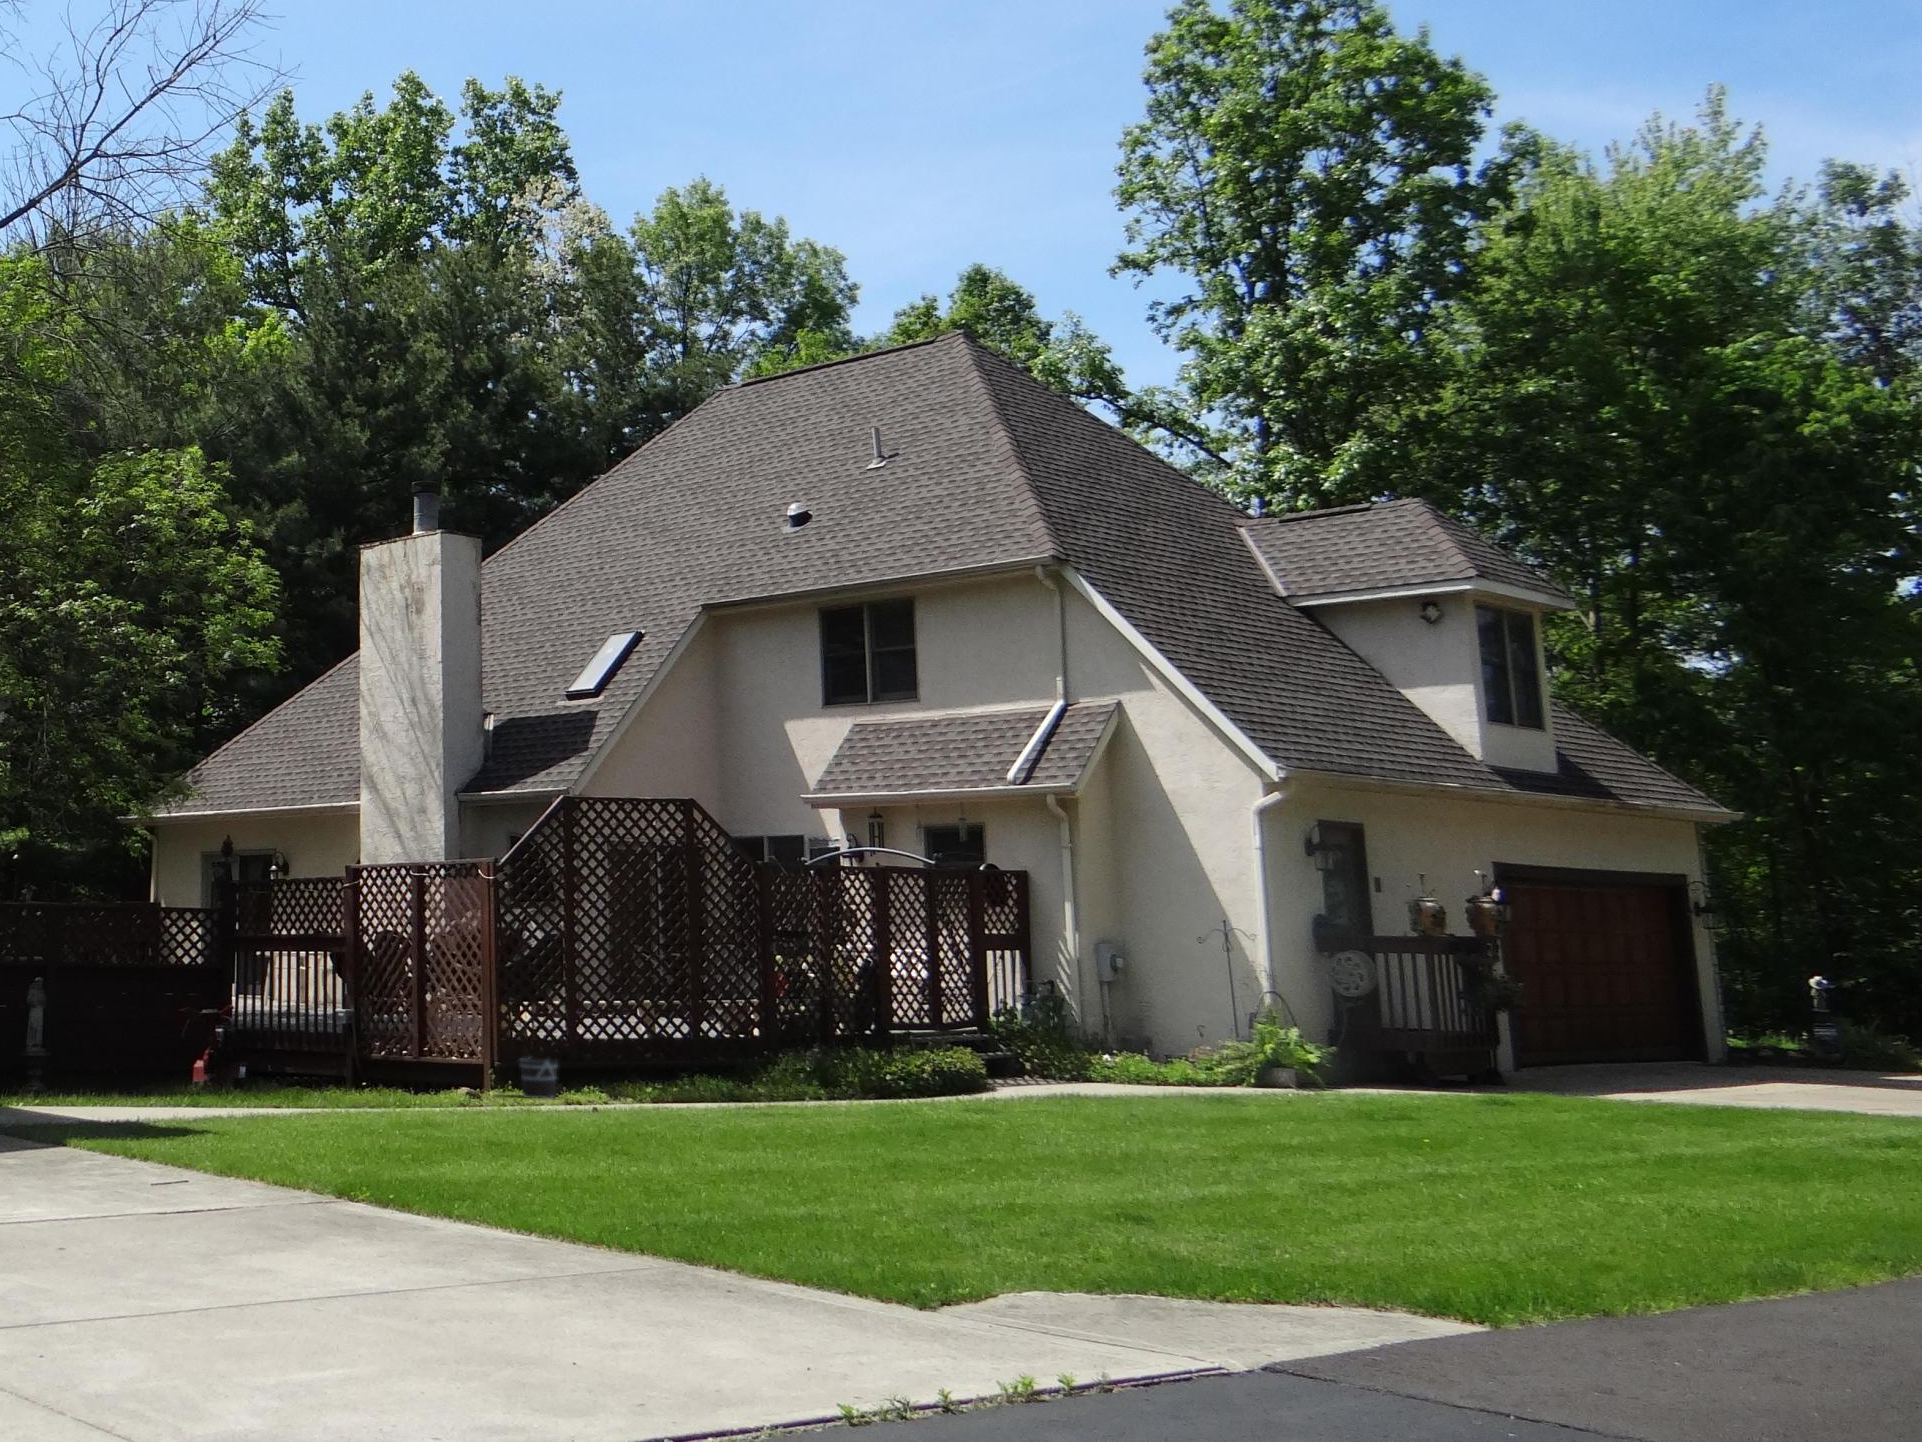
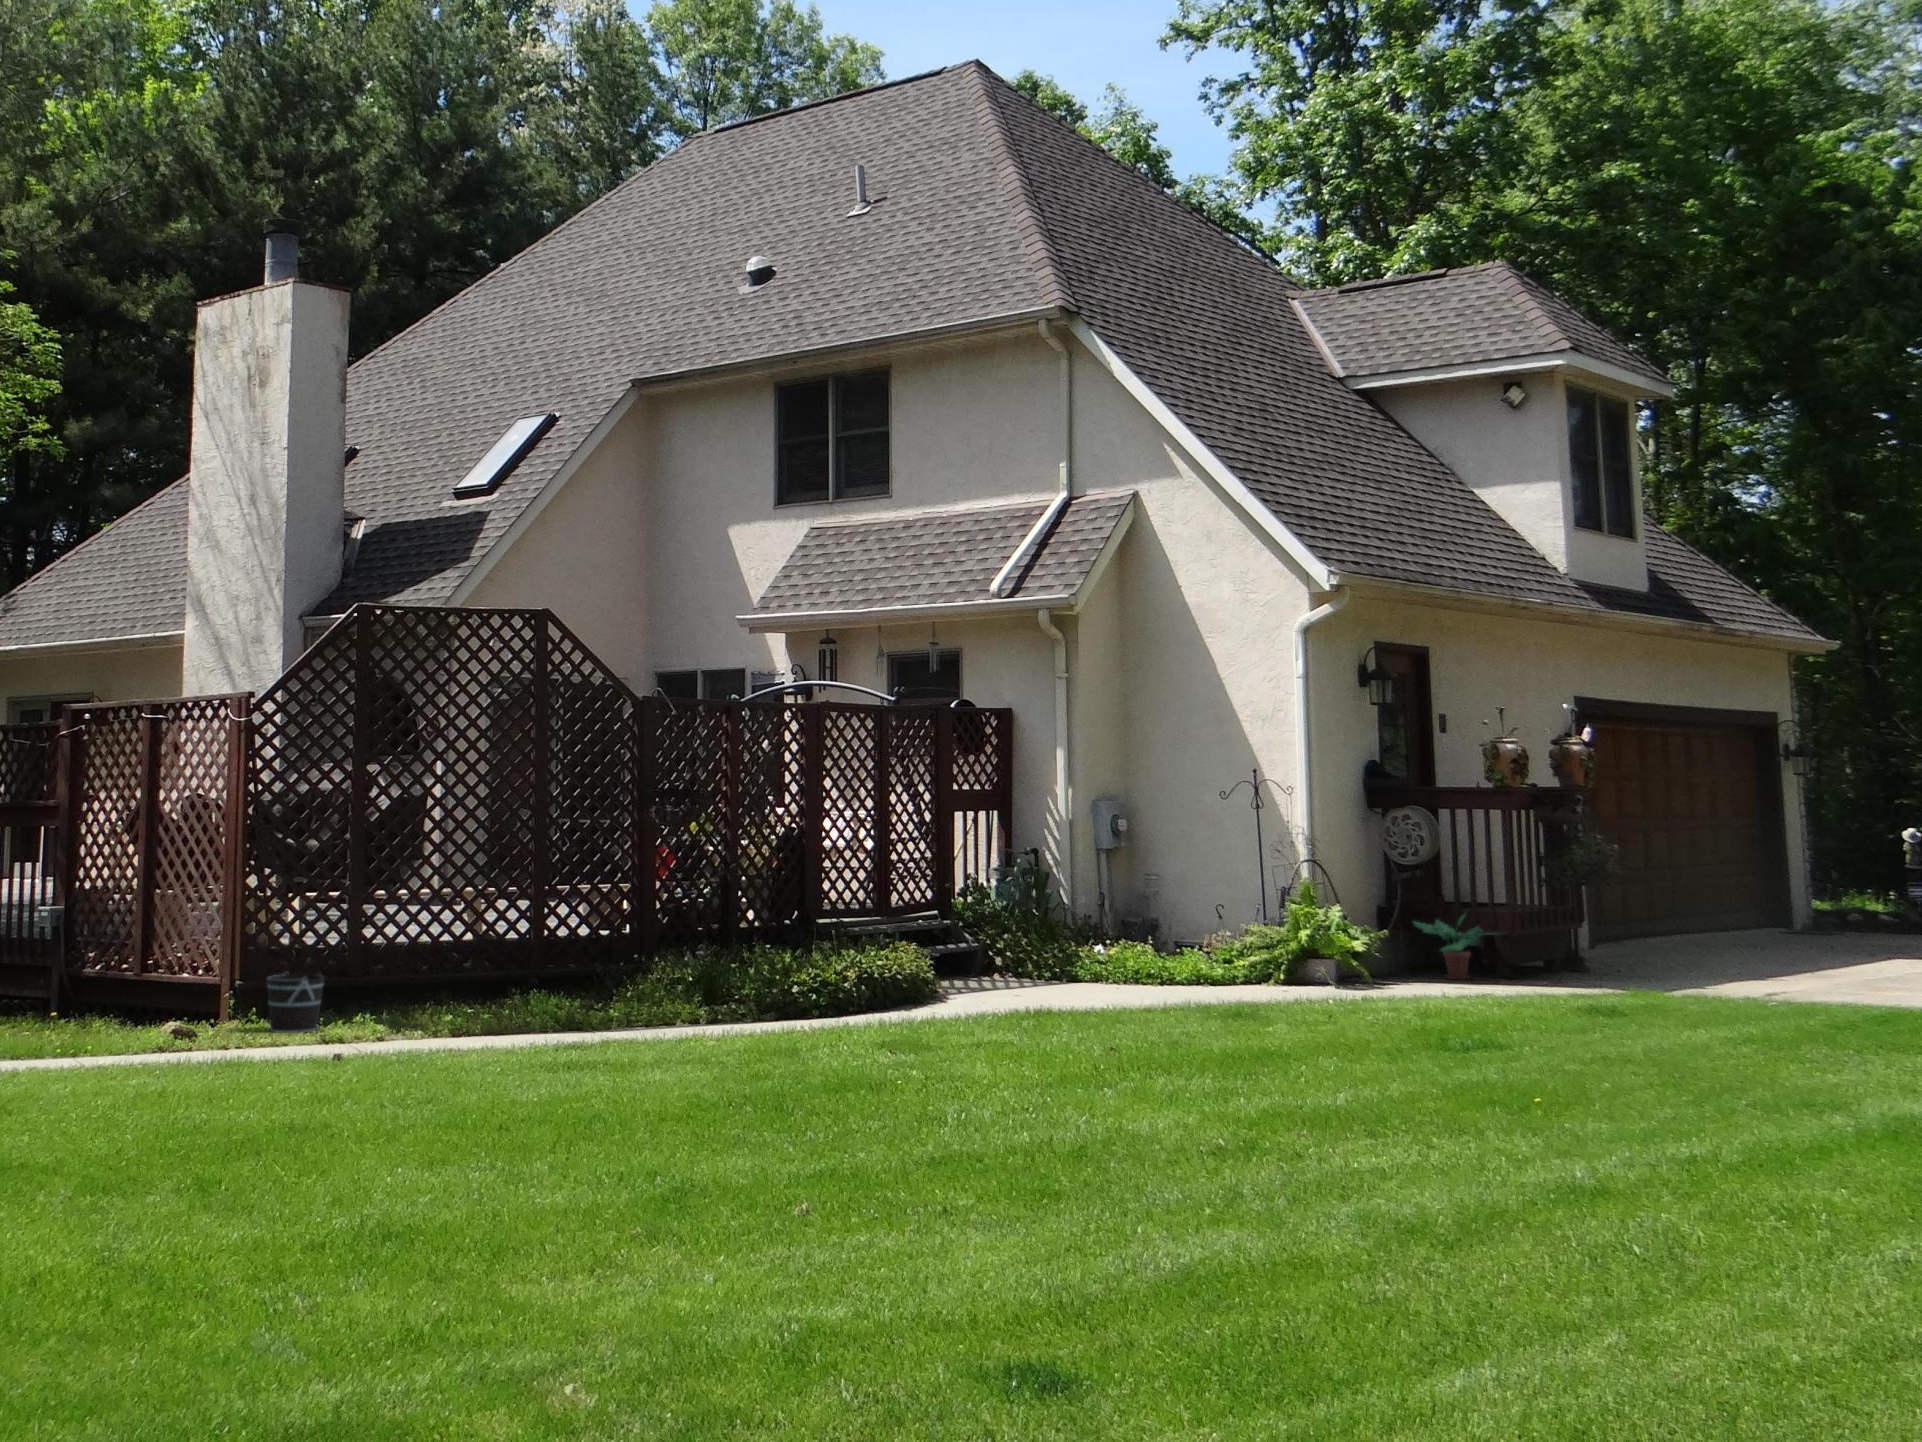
potted plant: none [1357,1036,1436,1091] -> present [1413,913,1494,979]

